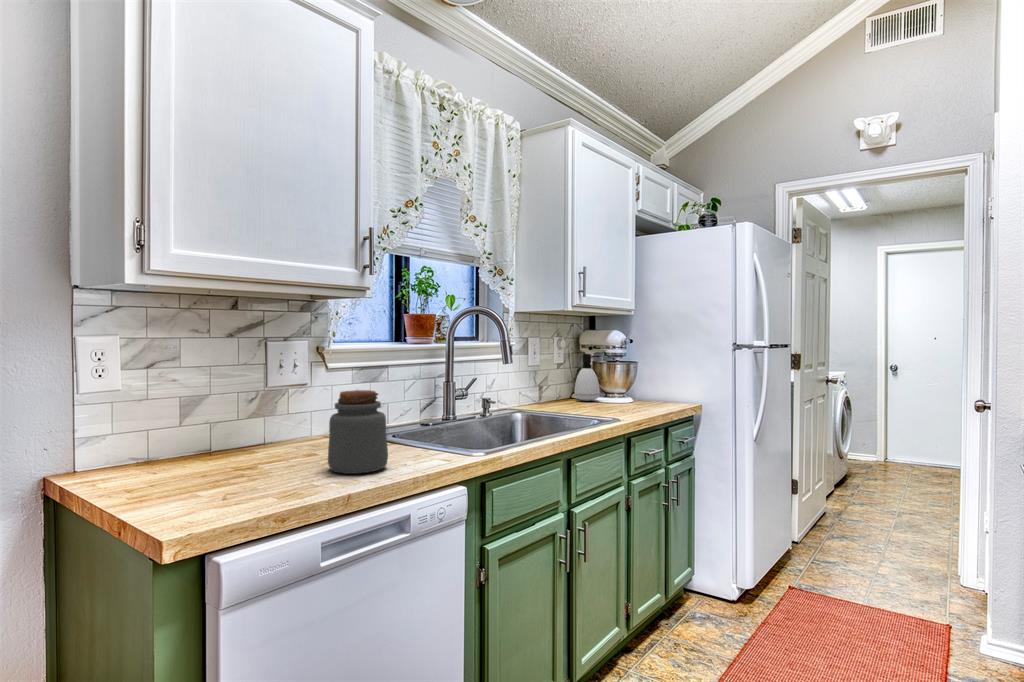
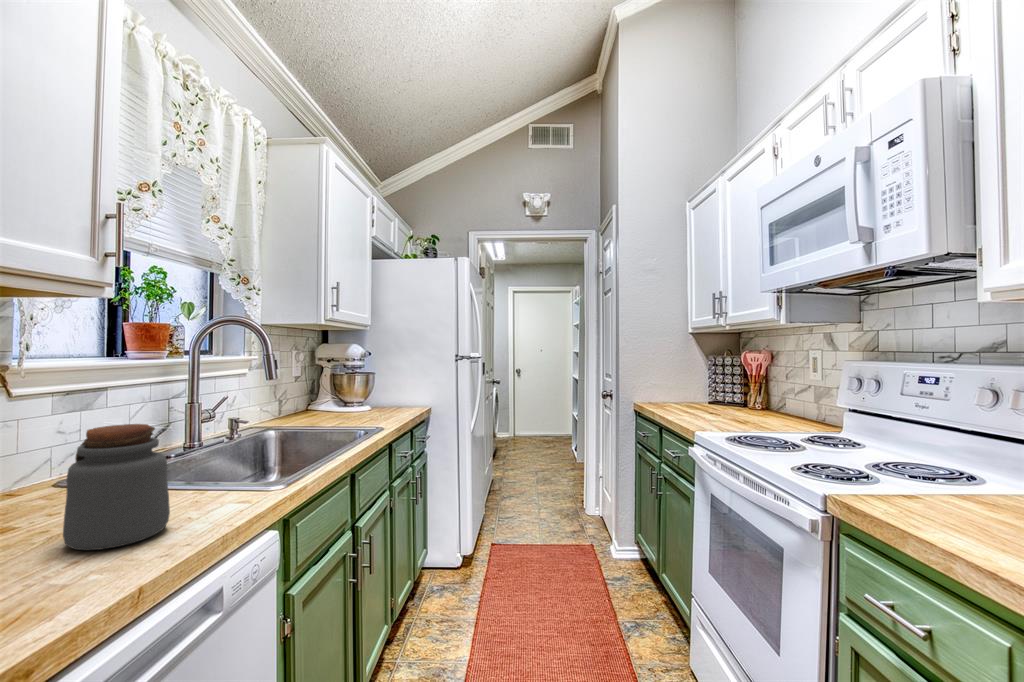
soap dispenser: present [574,354,600,401] -> none [317,366,343,411]

